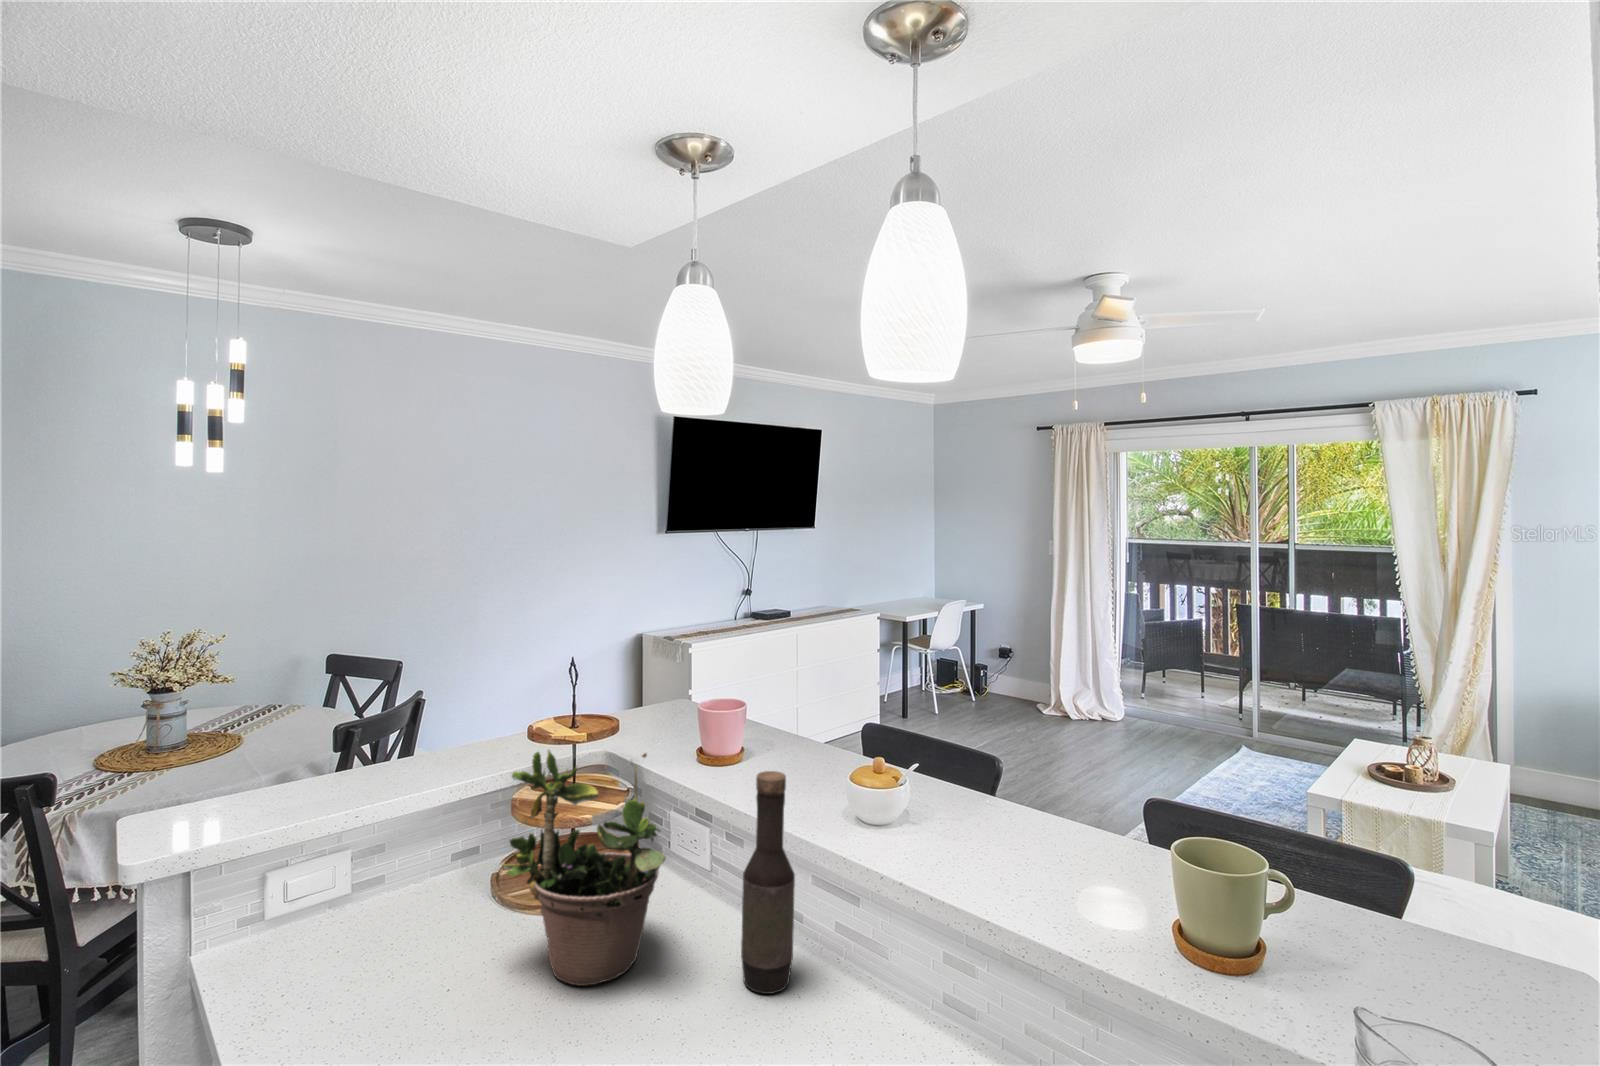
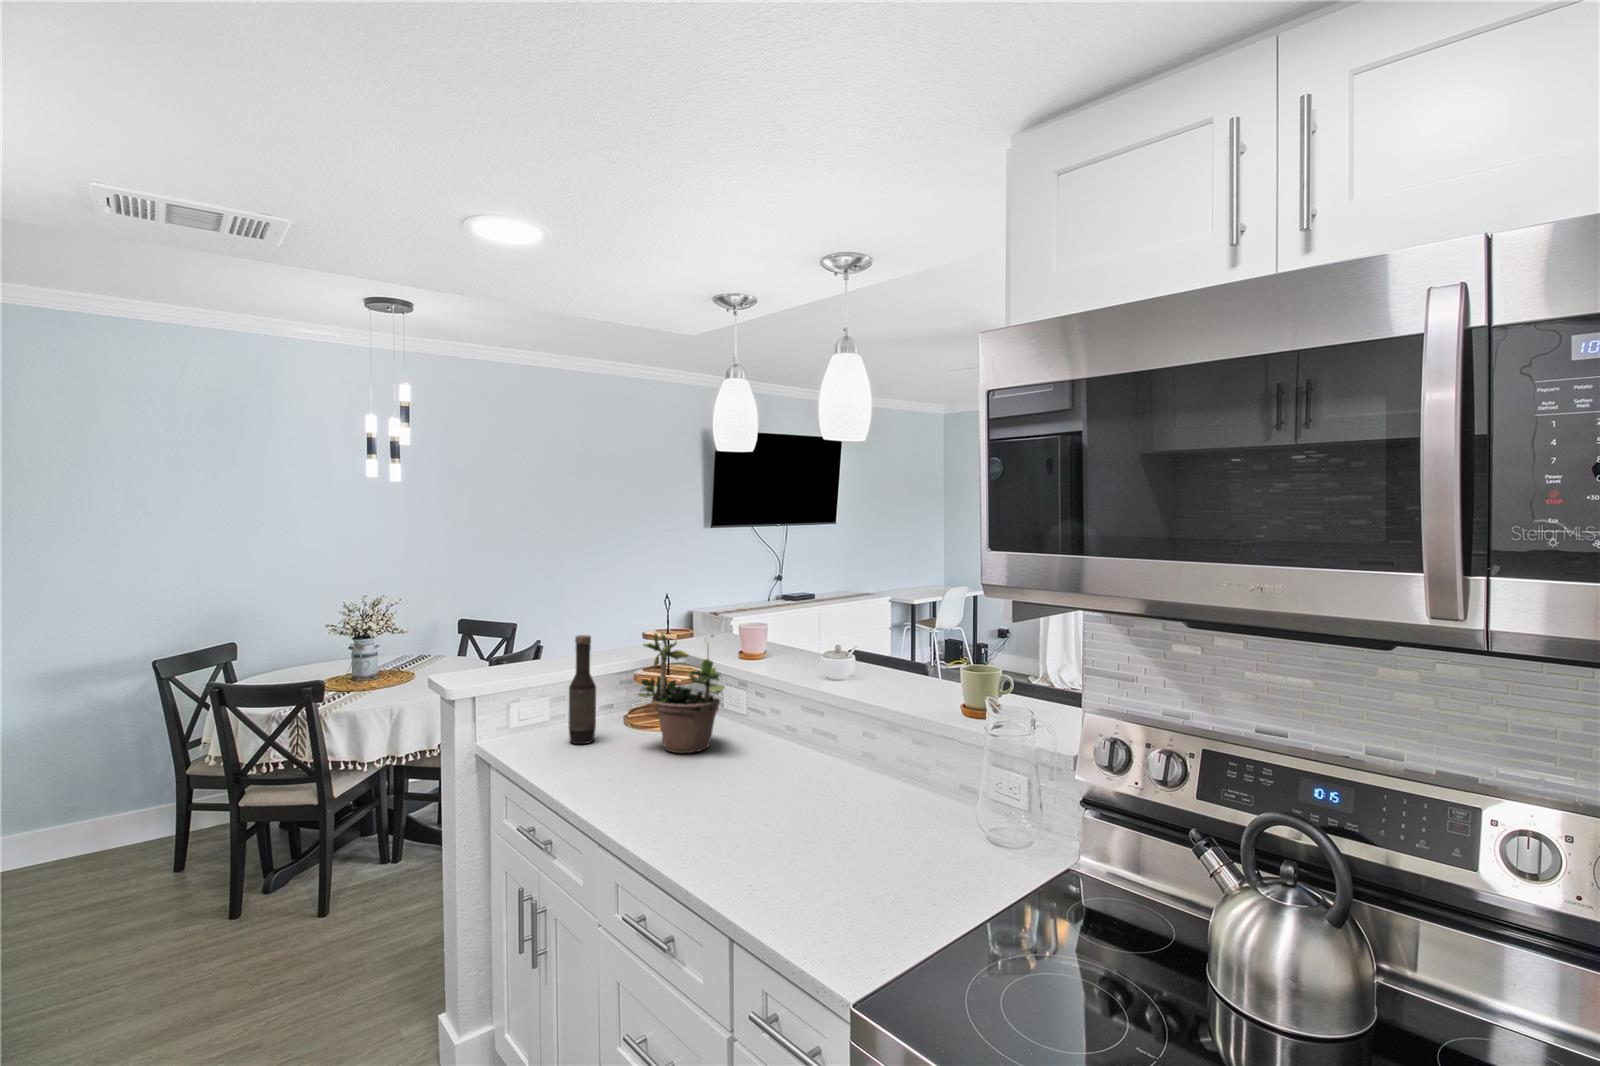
bottle: present [741,771,795,994] -> present [569,635,596,744]

